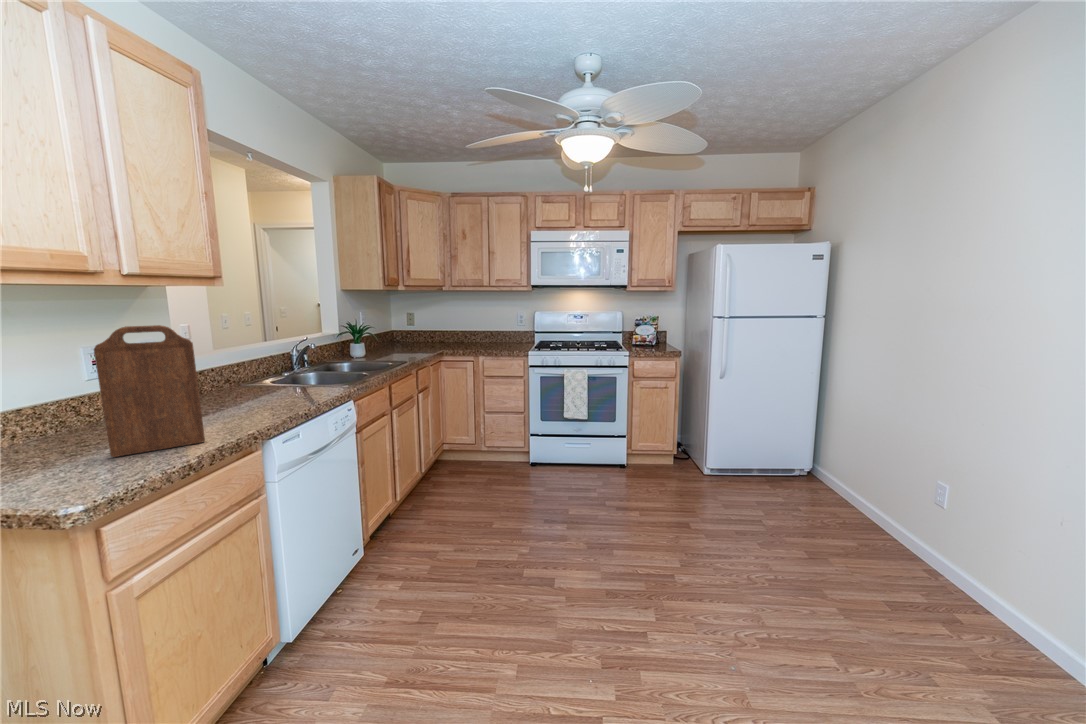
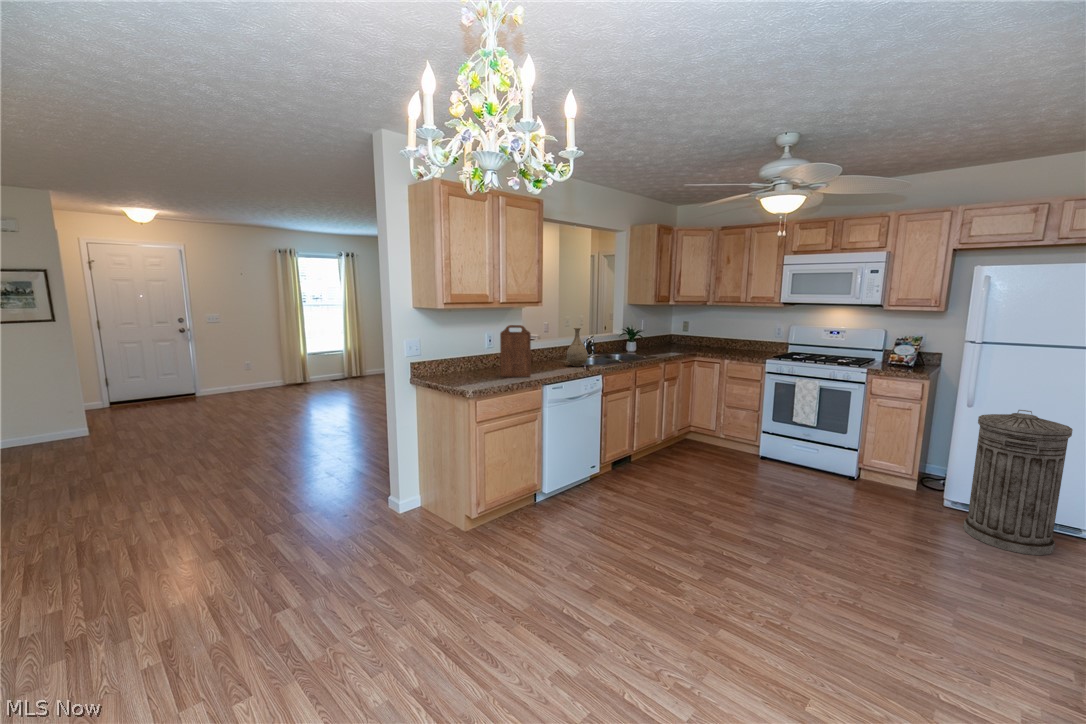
vase: none [271,327,314,396] -> present [567,328,588,367]
trash can: none [733,377,810,507] -> present [963,410,1073,555]

